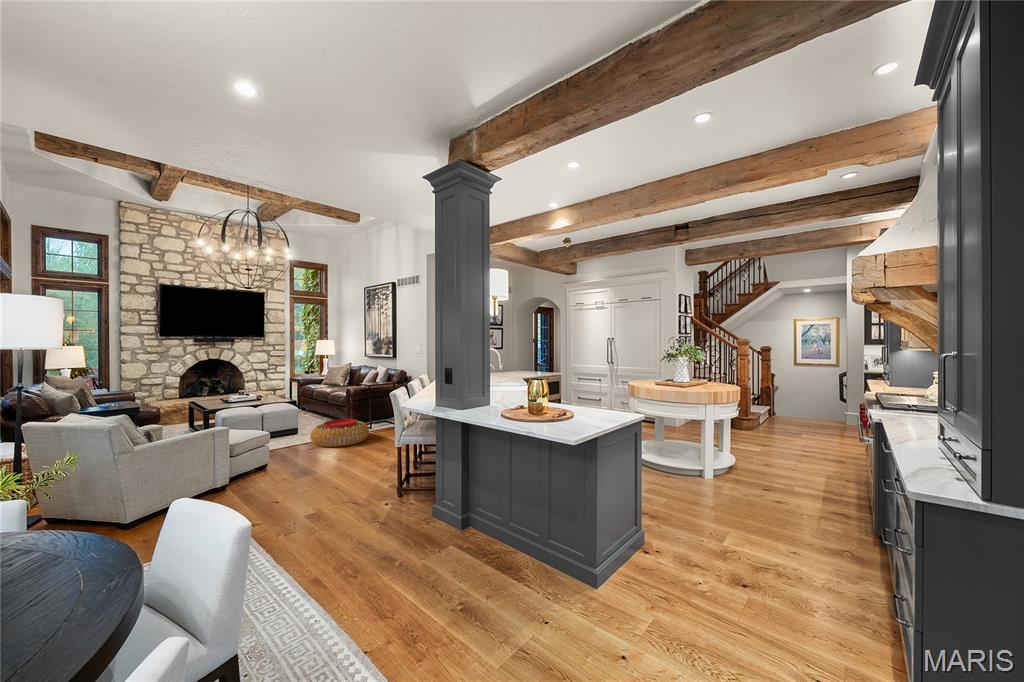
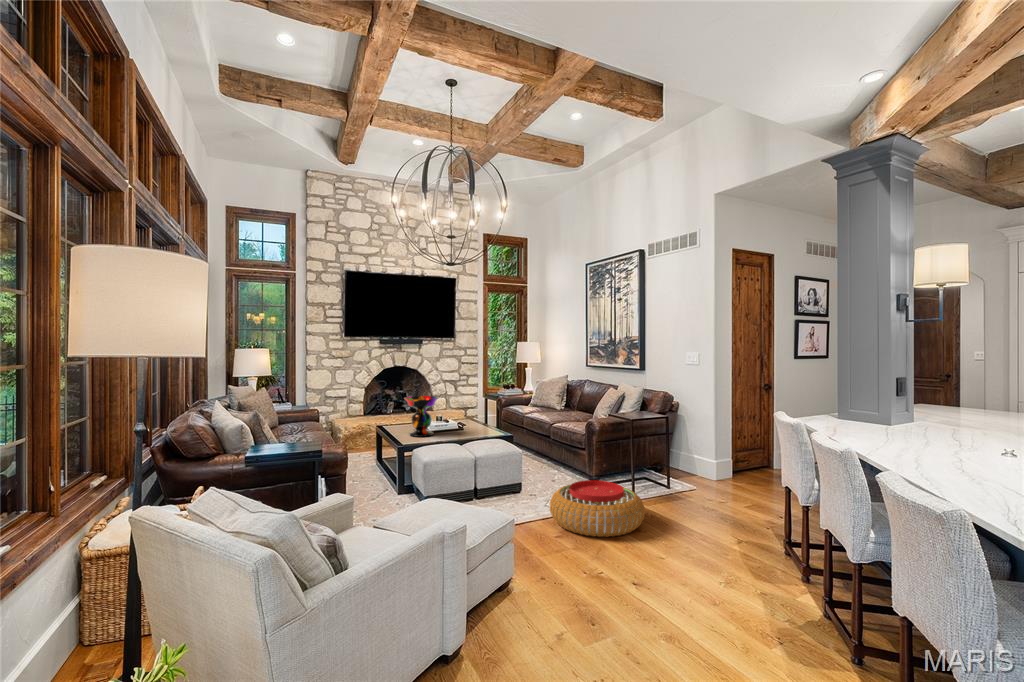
decorative bowl: none [209,376,239,404] -> present [404,396,439,437]

